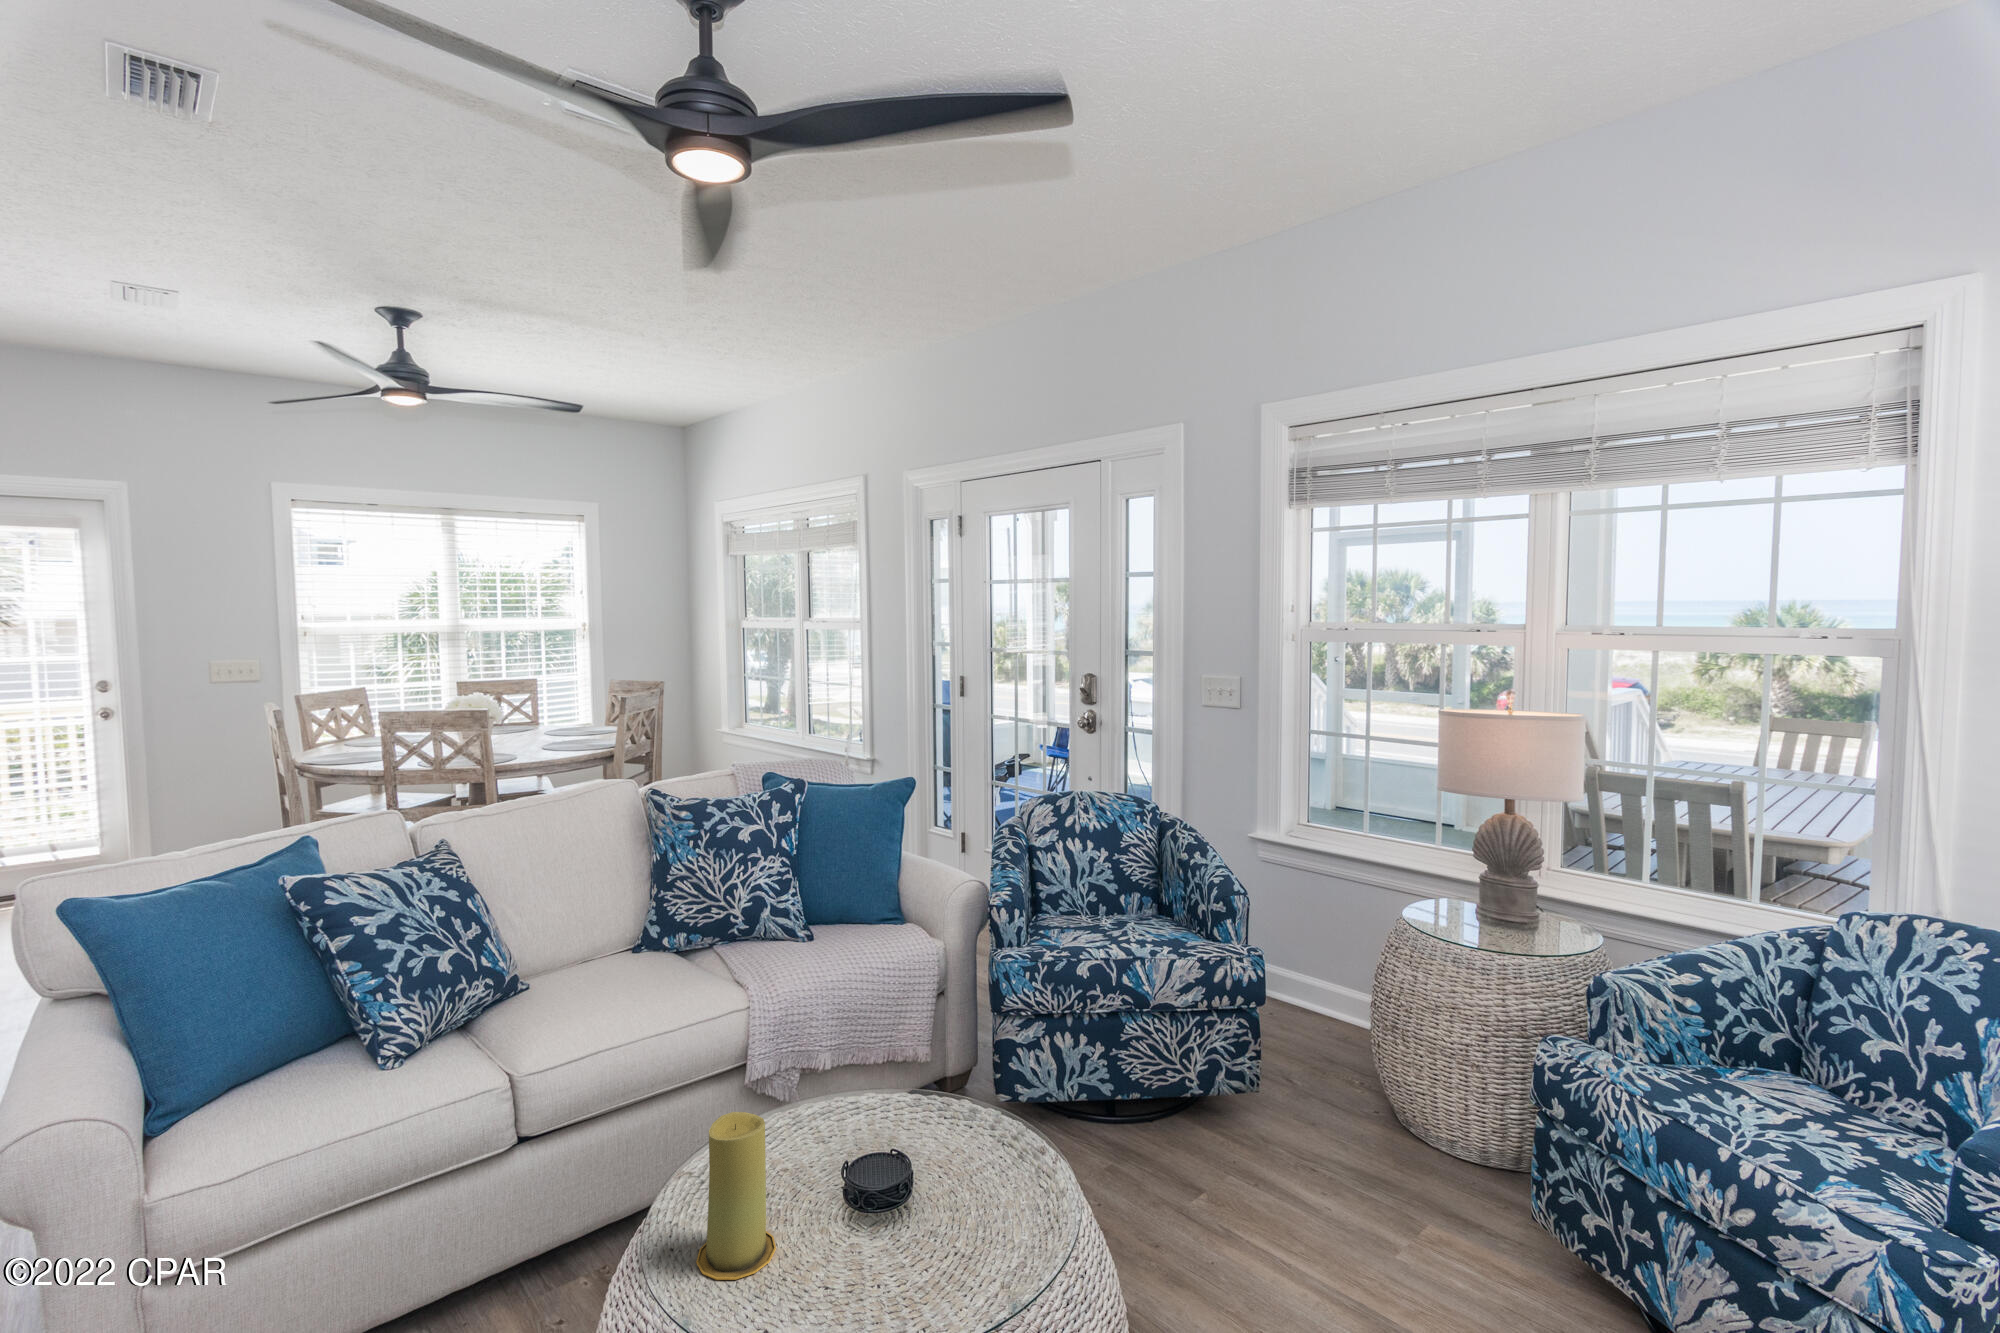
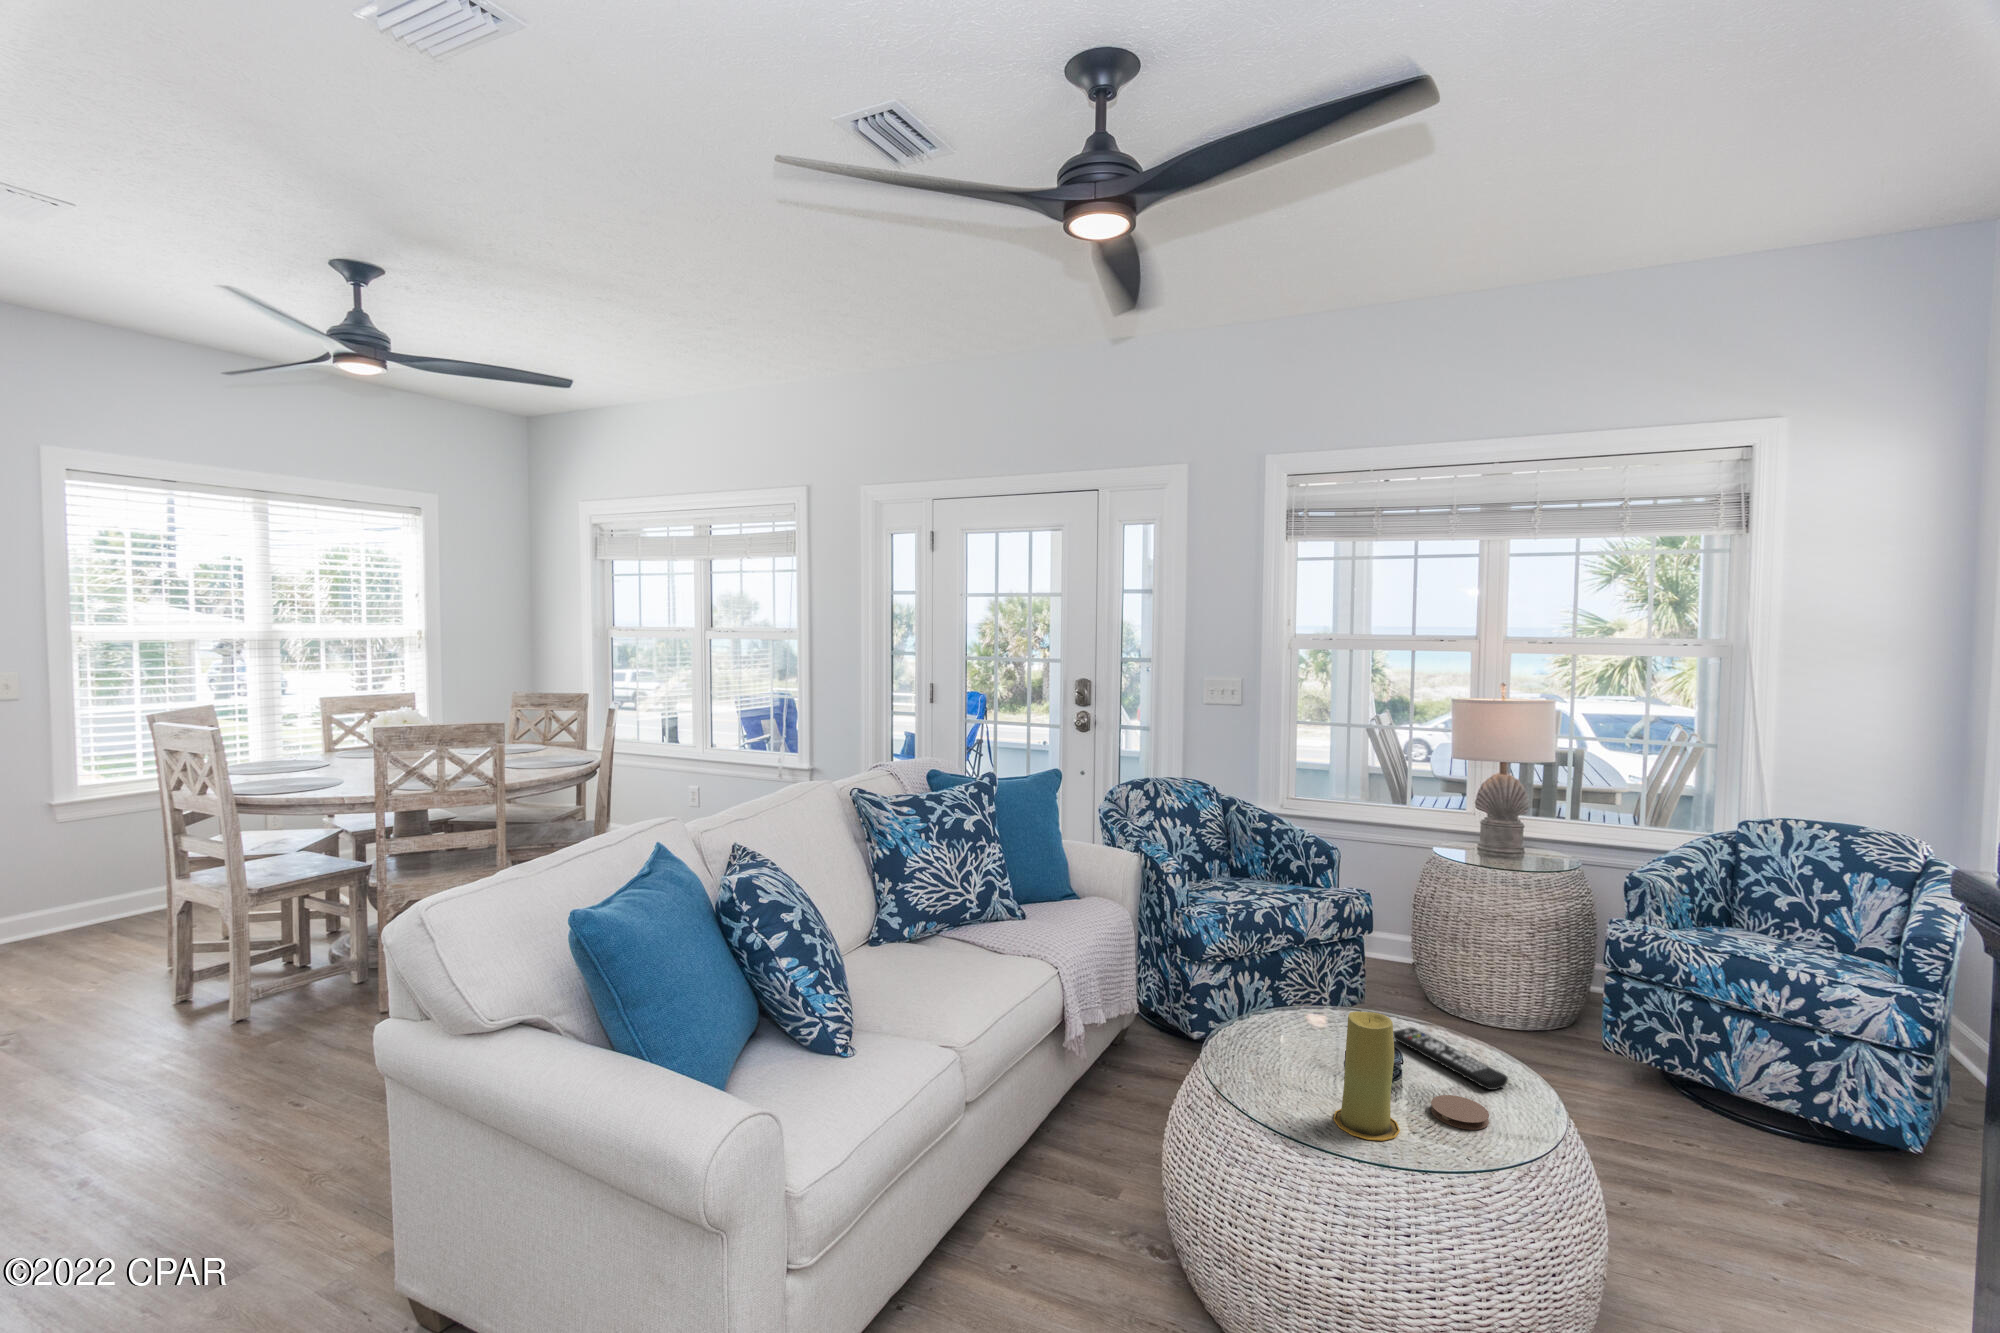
remote control: none [952,1141,994,1247] -> present [1393,1028,1508,1090]
coaster: none [828,1239,896,1295] -> present [1431,1095,1489,1130]

